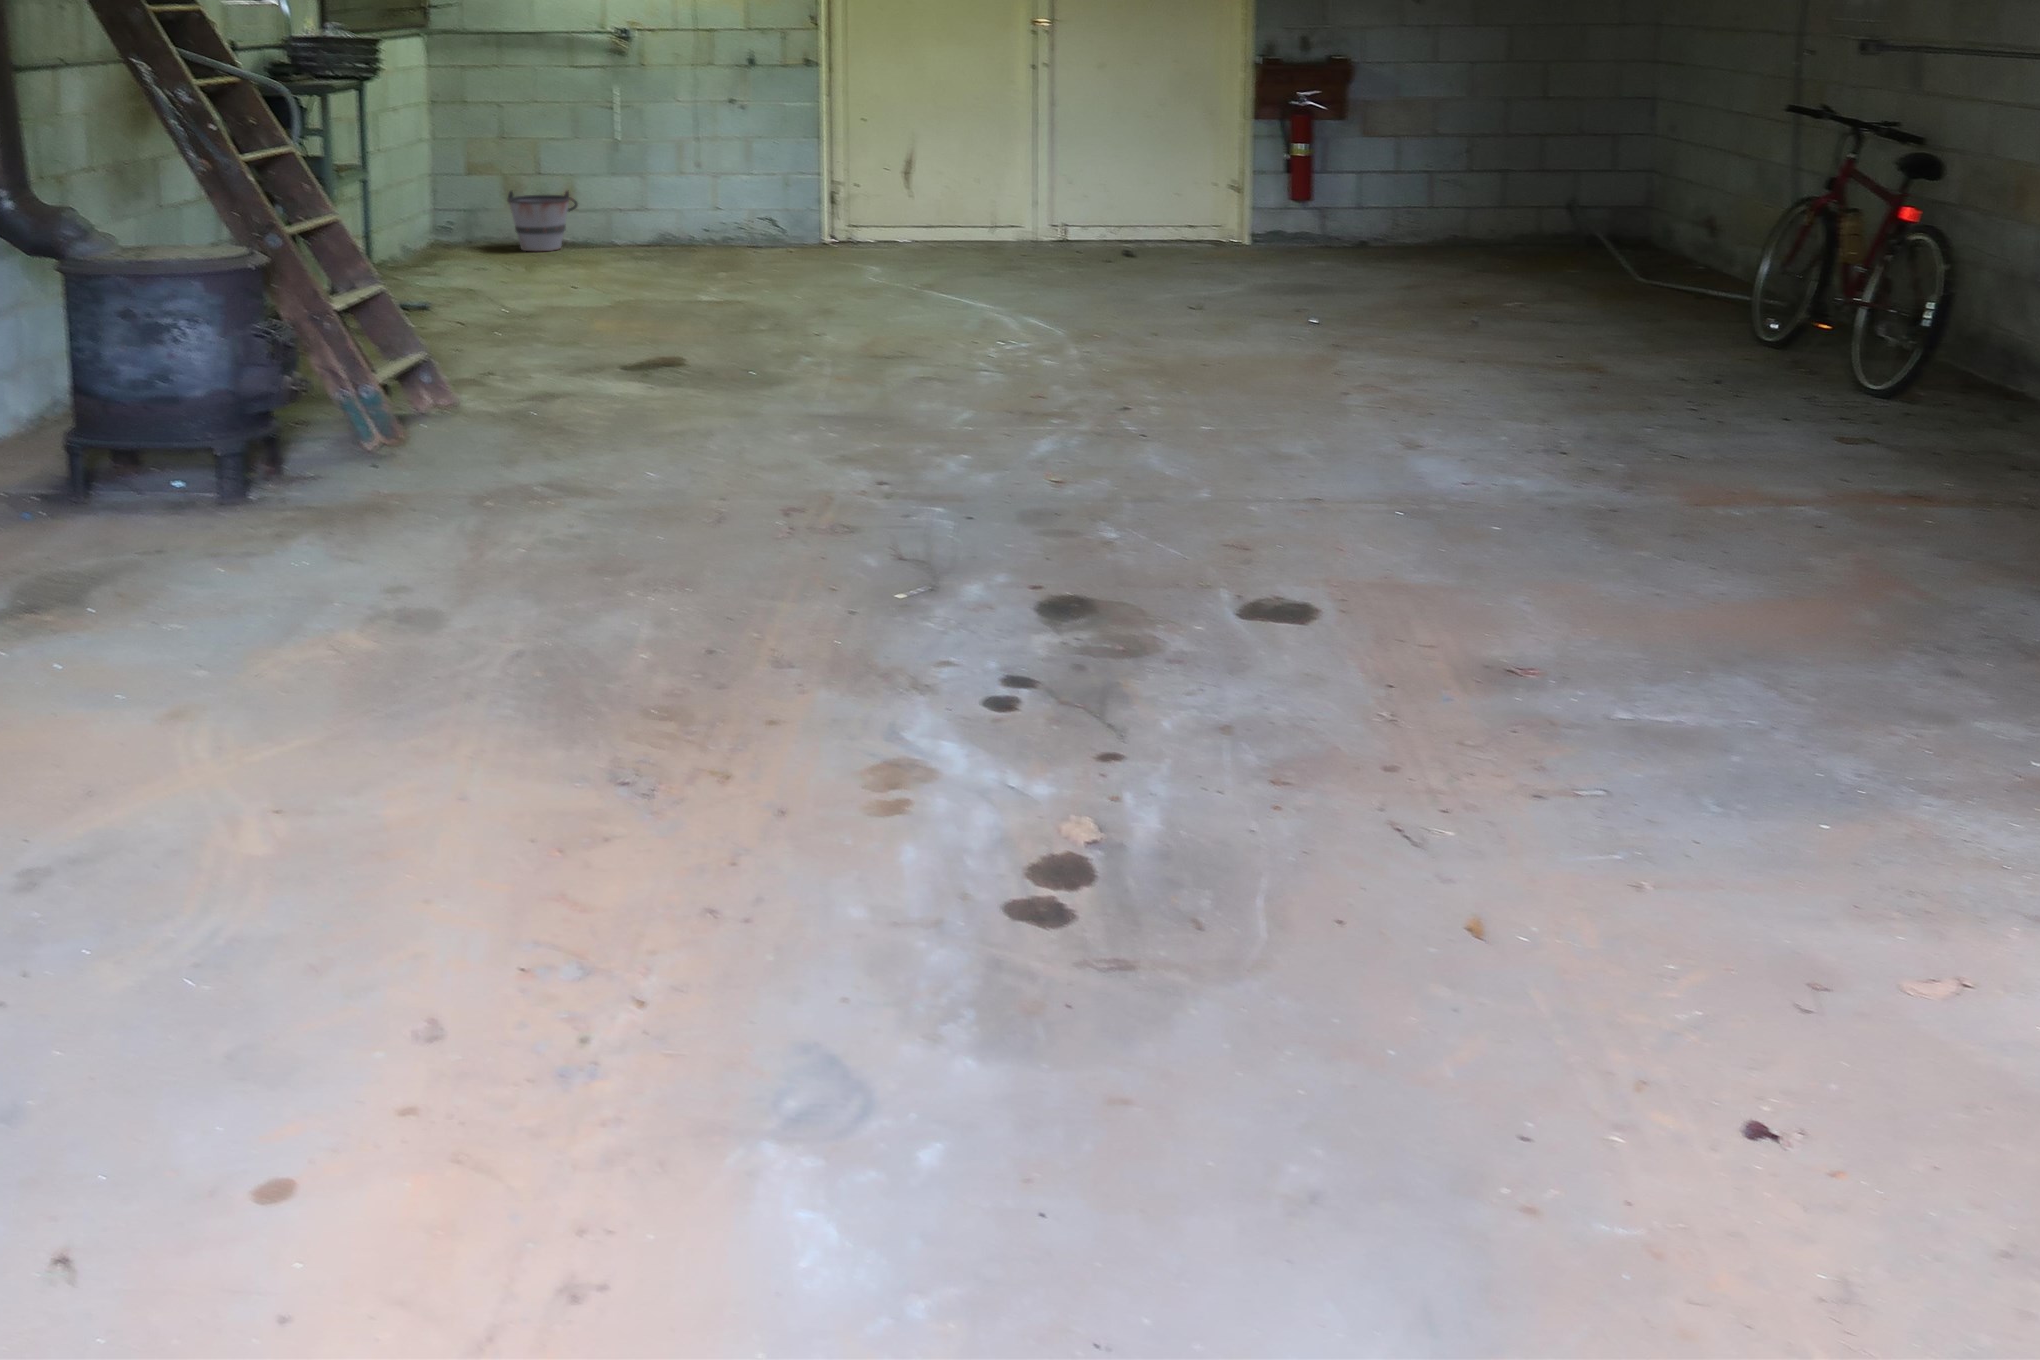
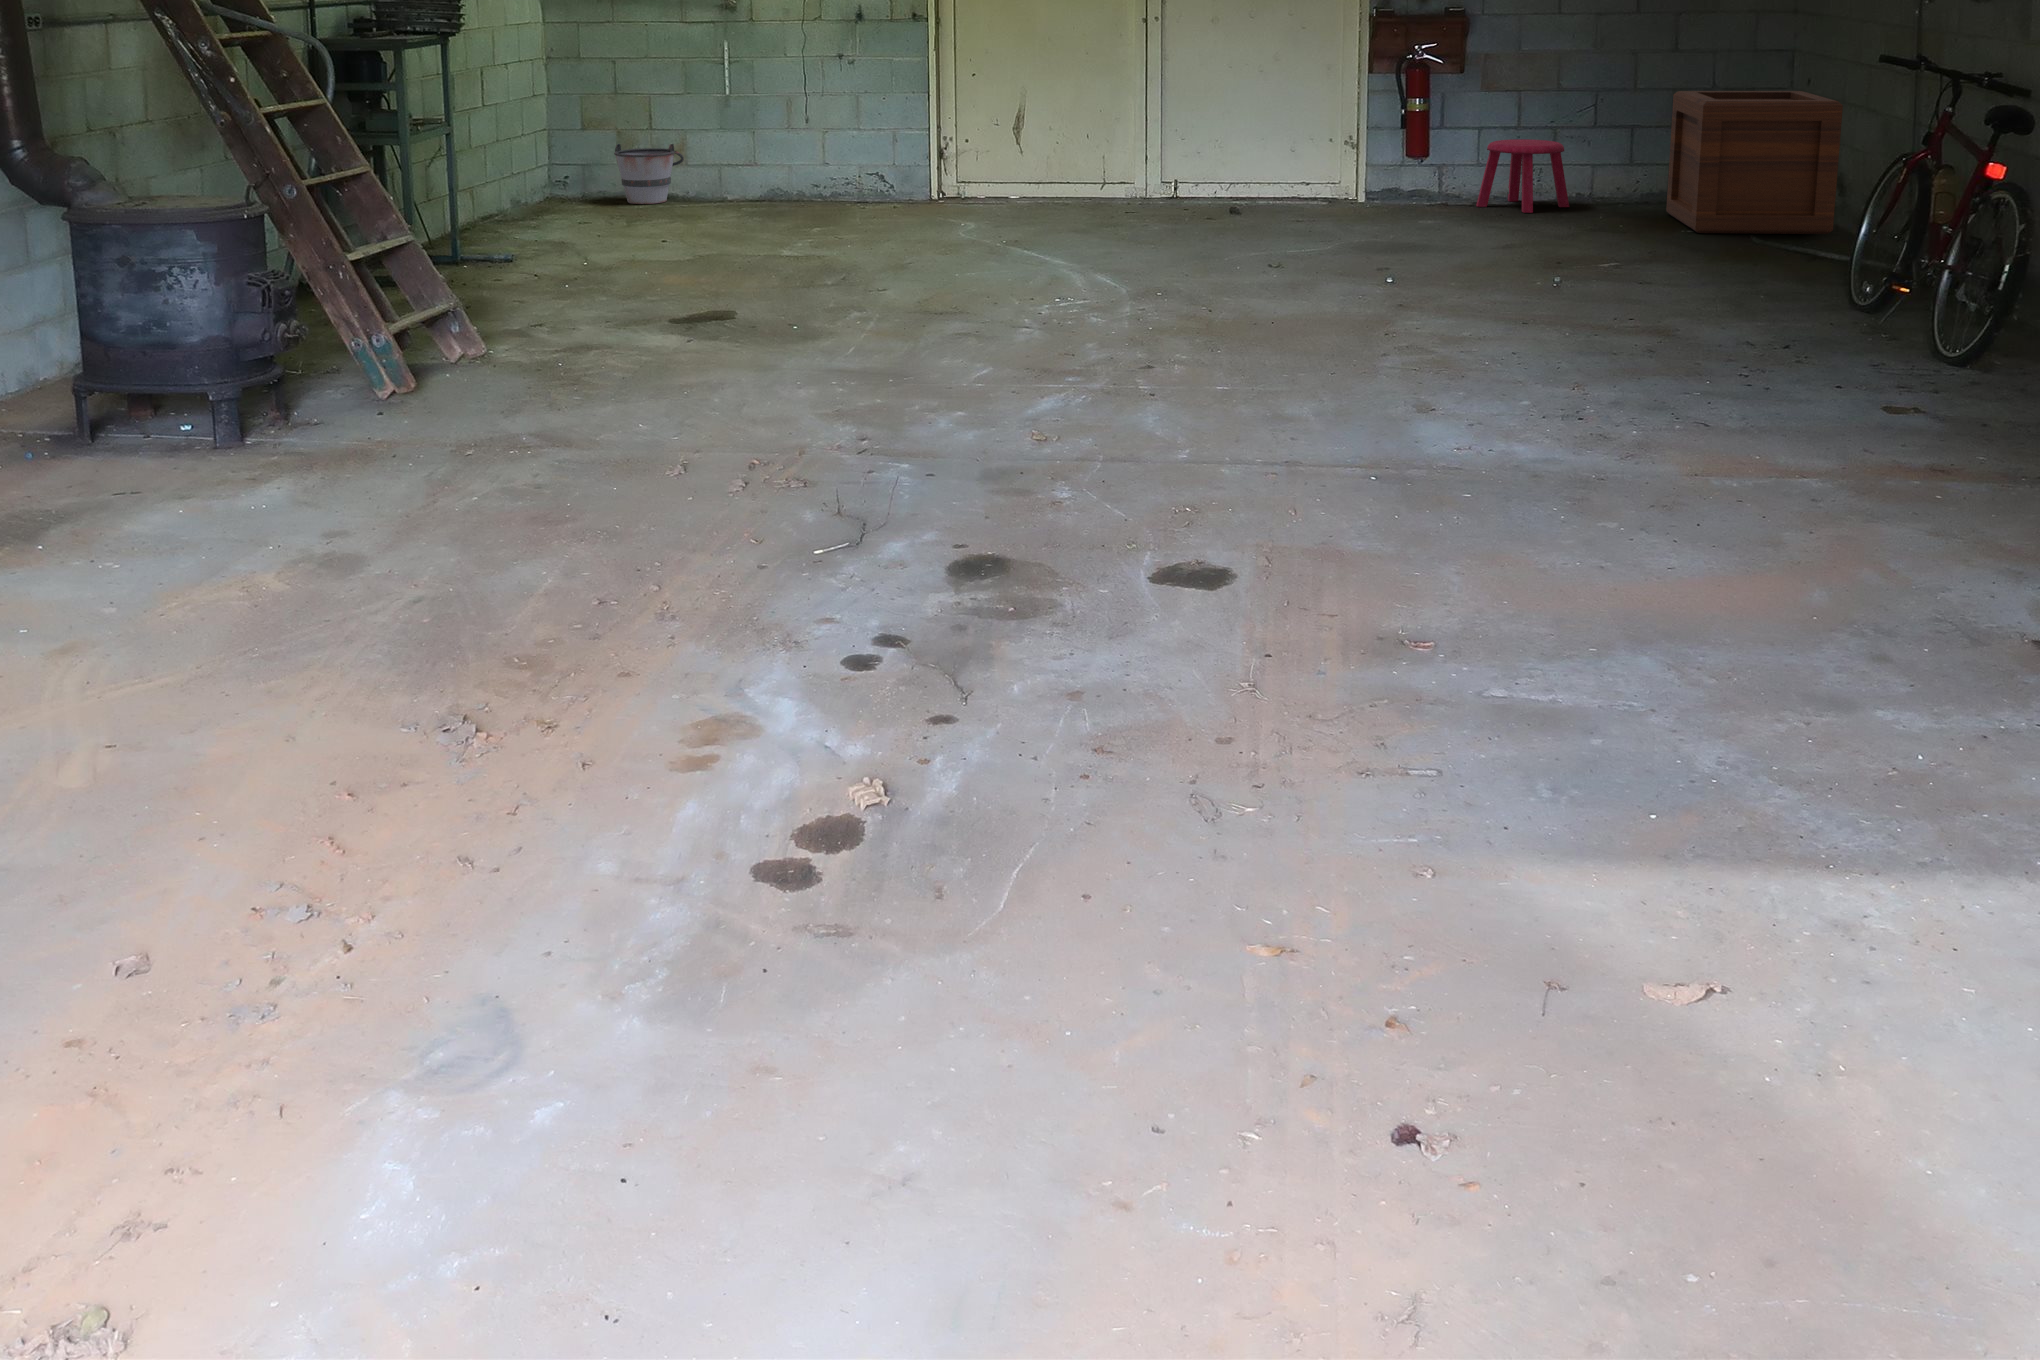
wooden crate: none [1547,138,1718,273] -> present [1666,91,1843,234]
stool: none [1365,184,1454,255] -> present [1476,139,1569,213]

